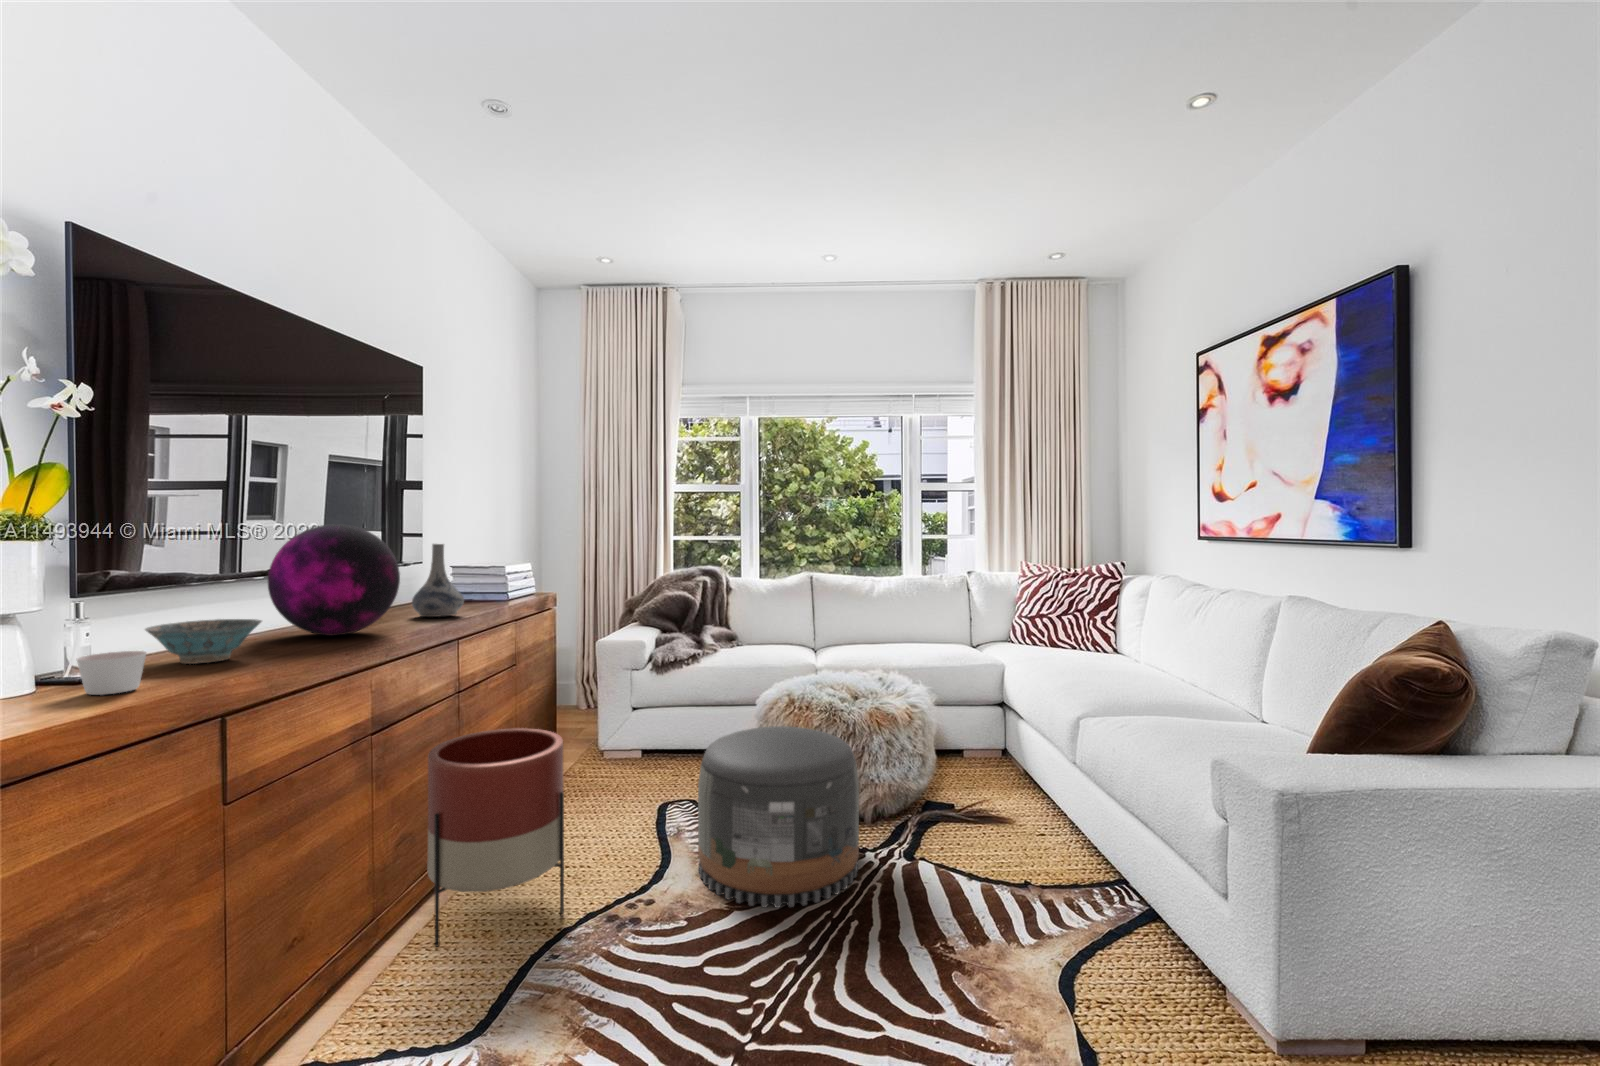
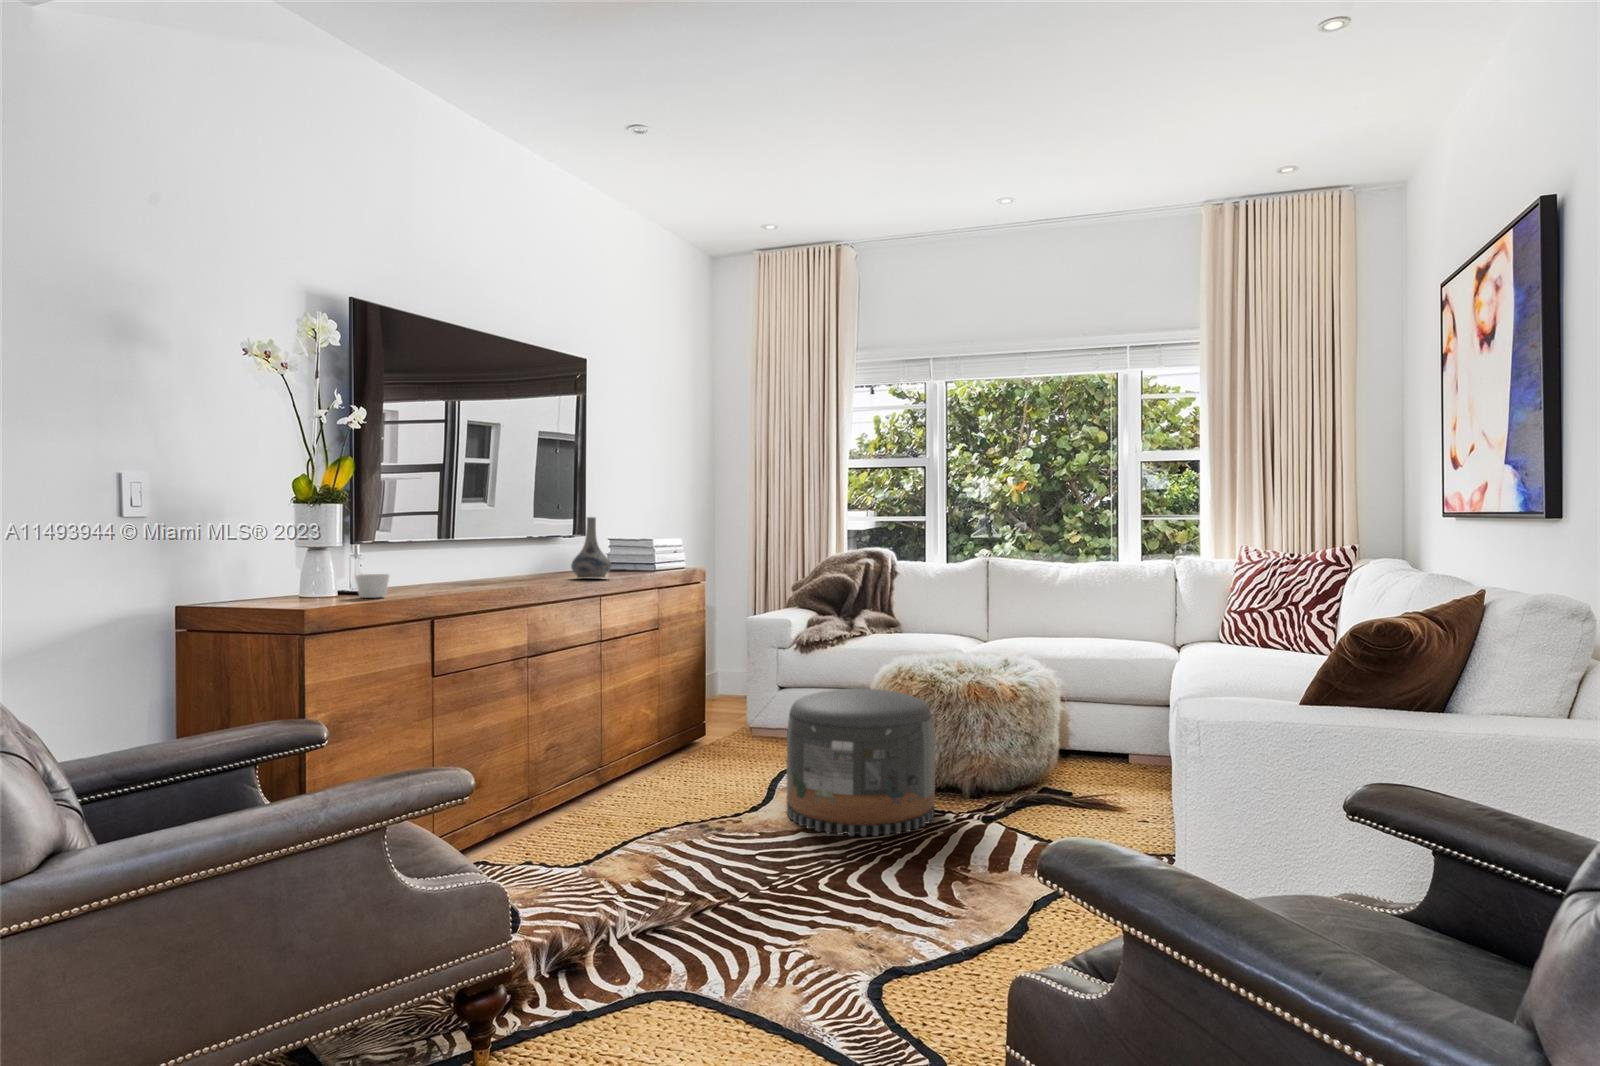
decorative orb: present [268,524,400,636] -> none [465,499,554,584]
ceramic bowl: present [145,619,262,664] -> none [390,564,457,591]
planter: present [427,728,564,947] -> none [568,669,671,823]

